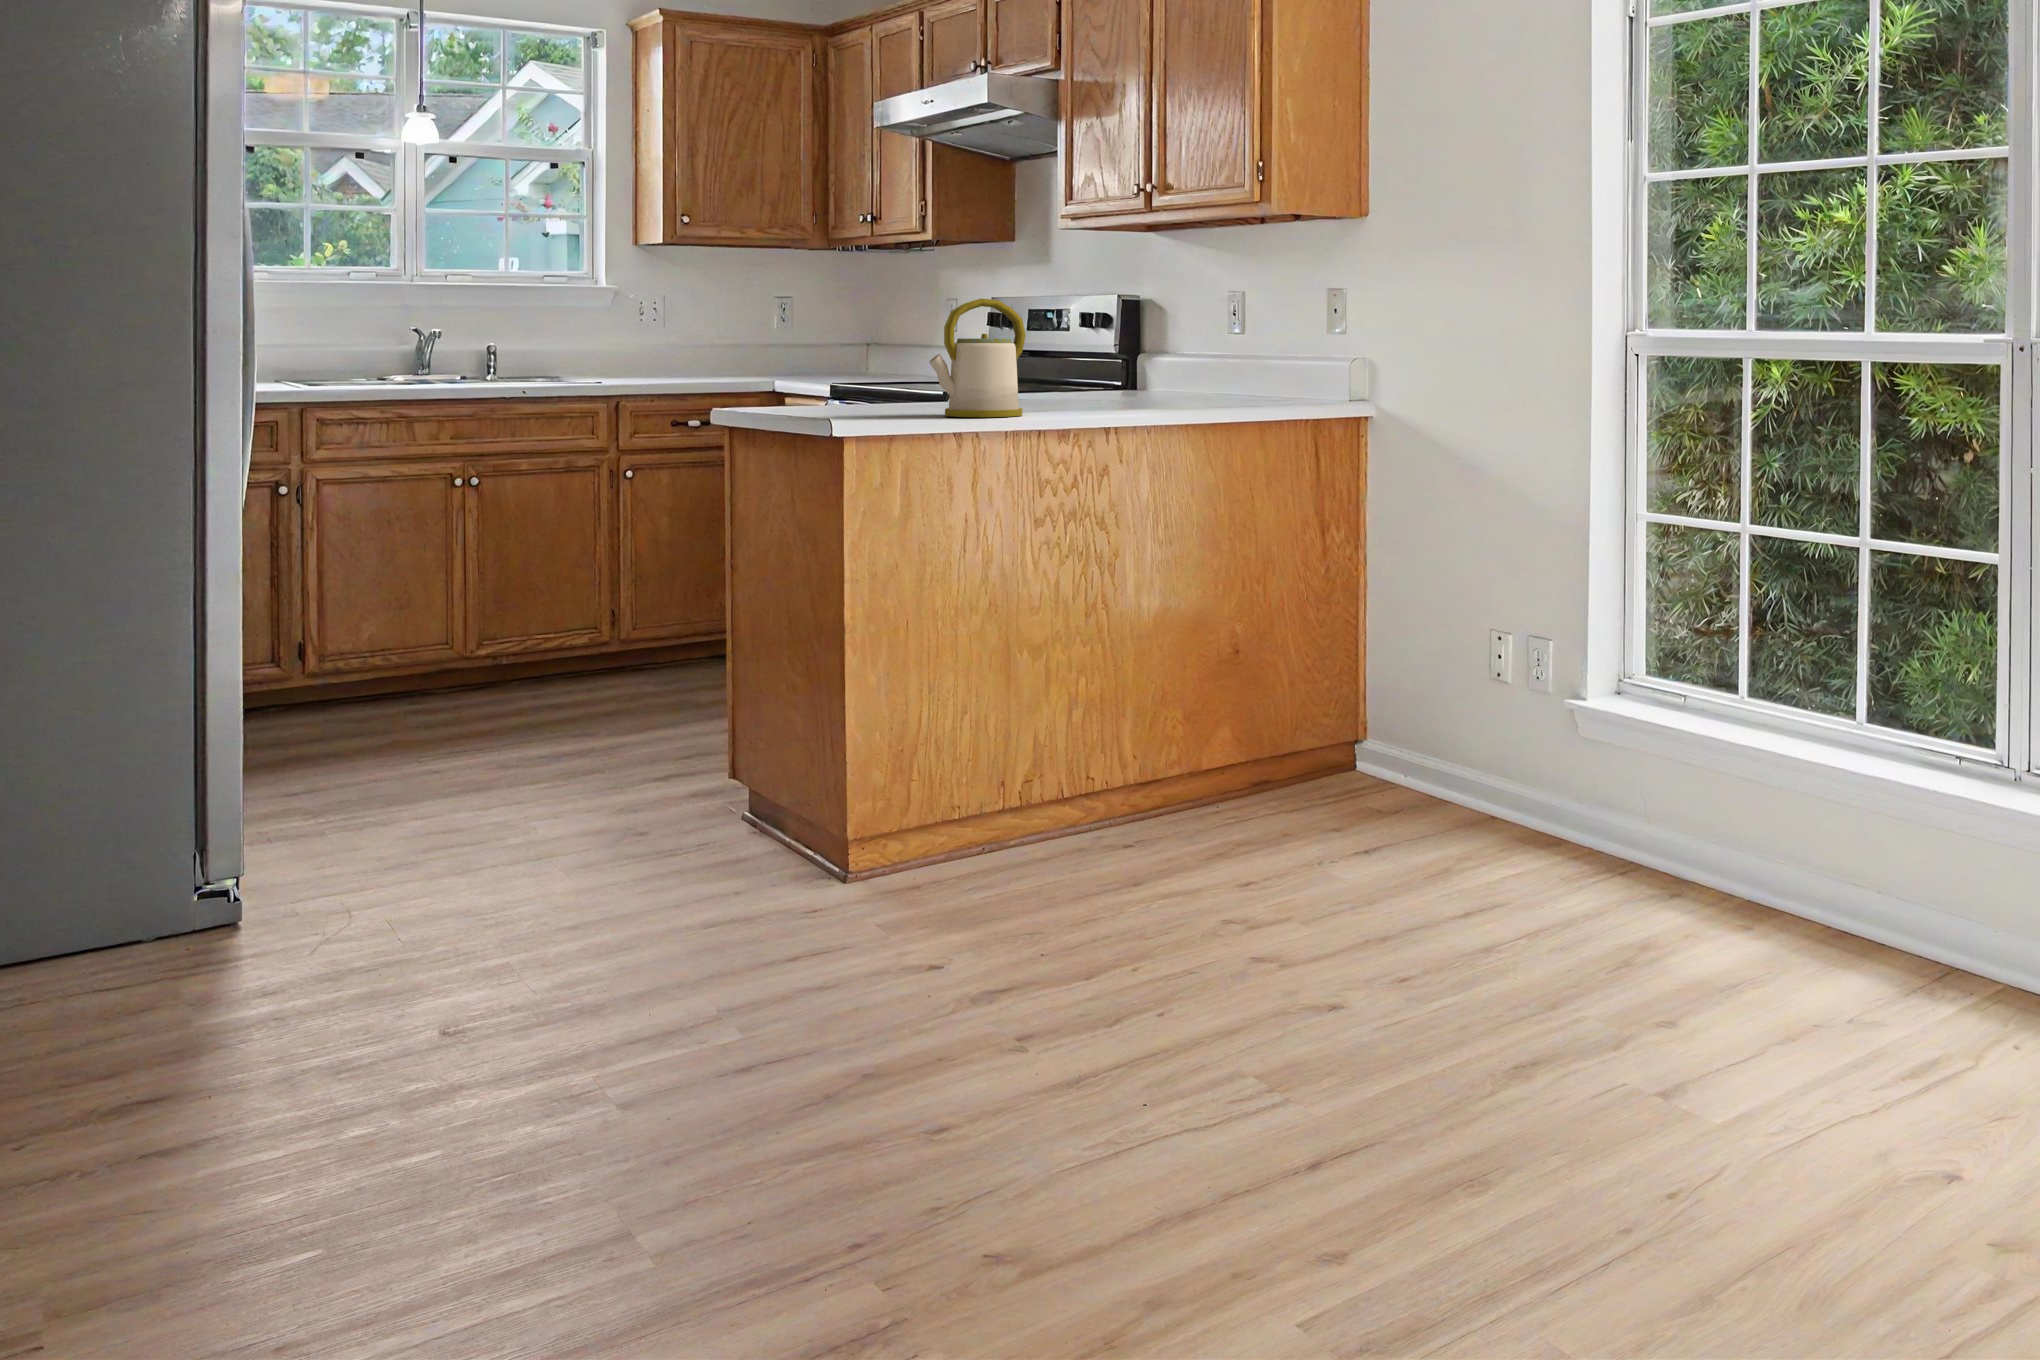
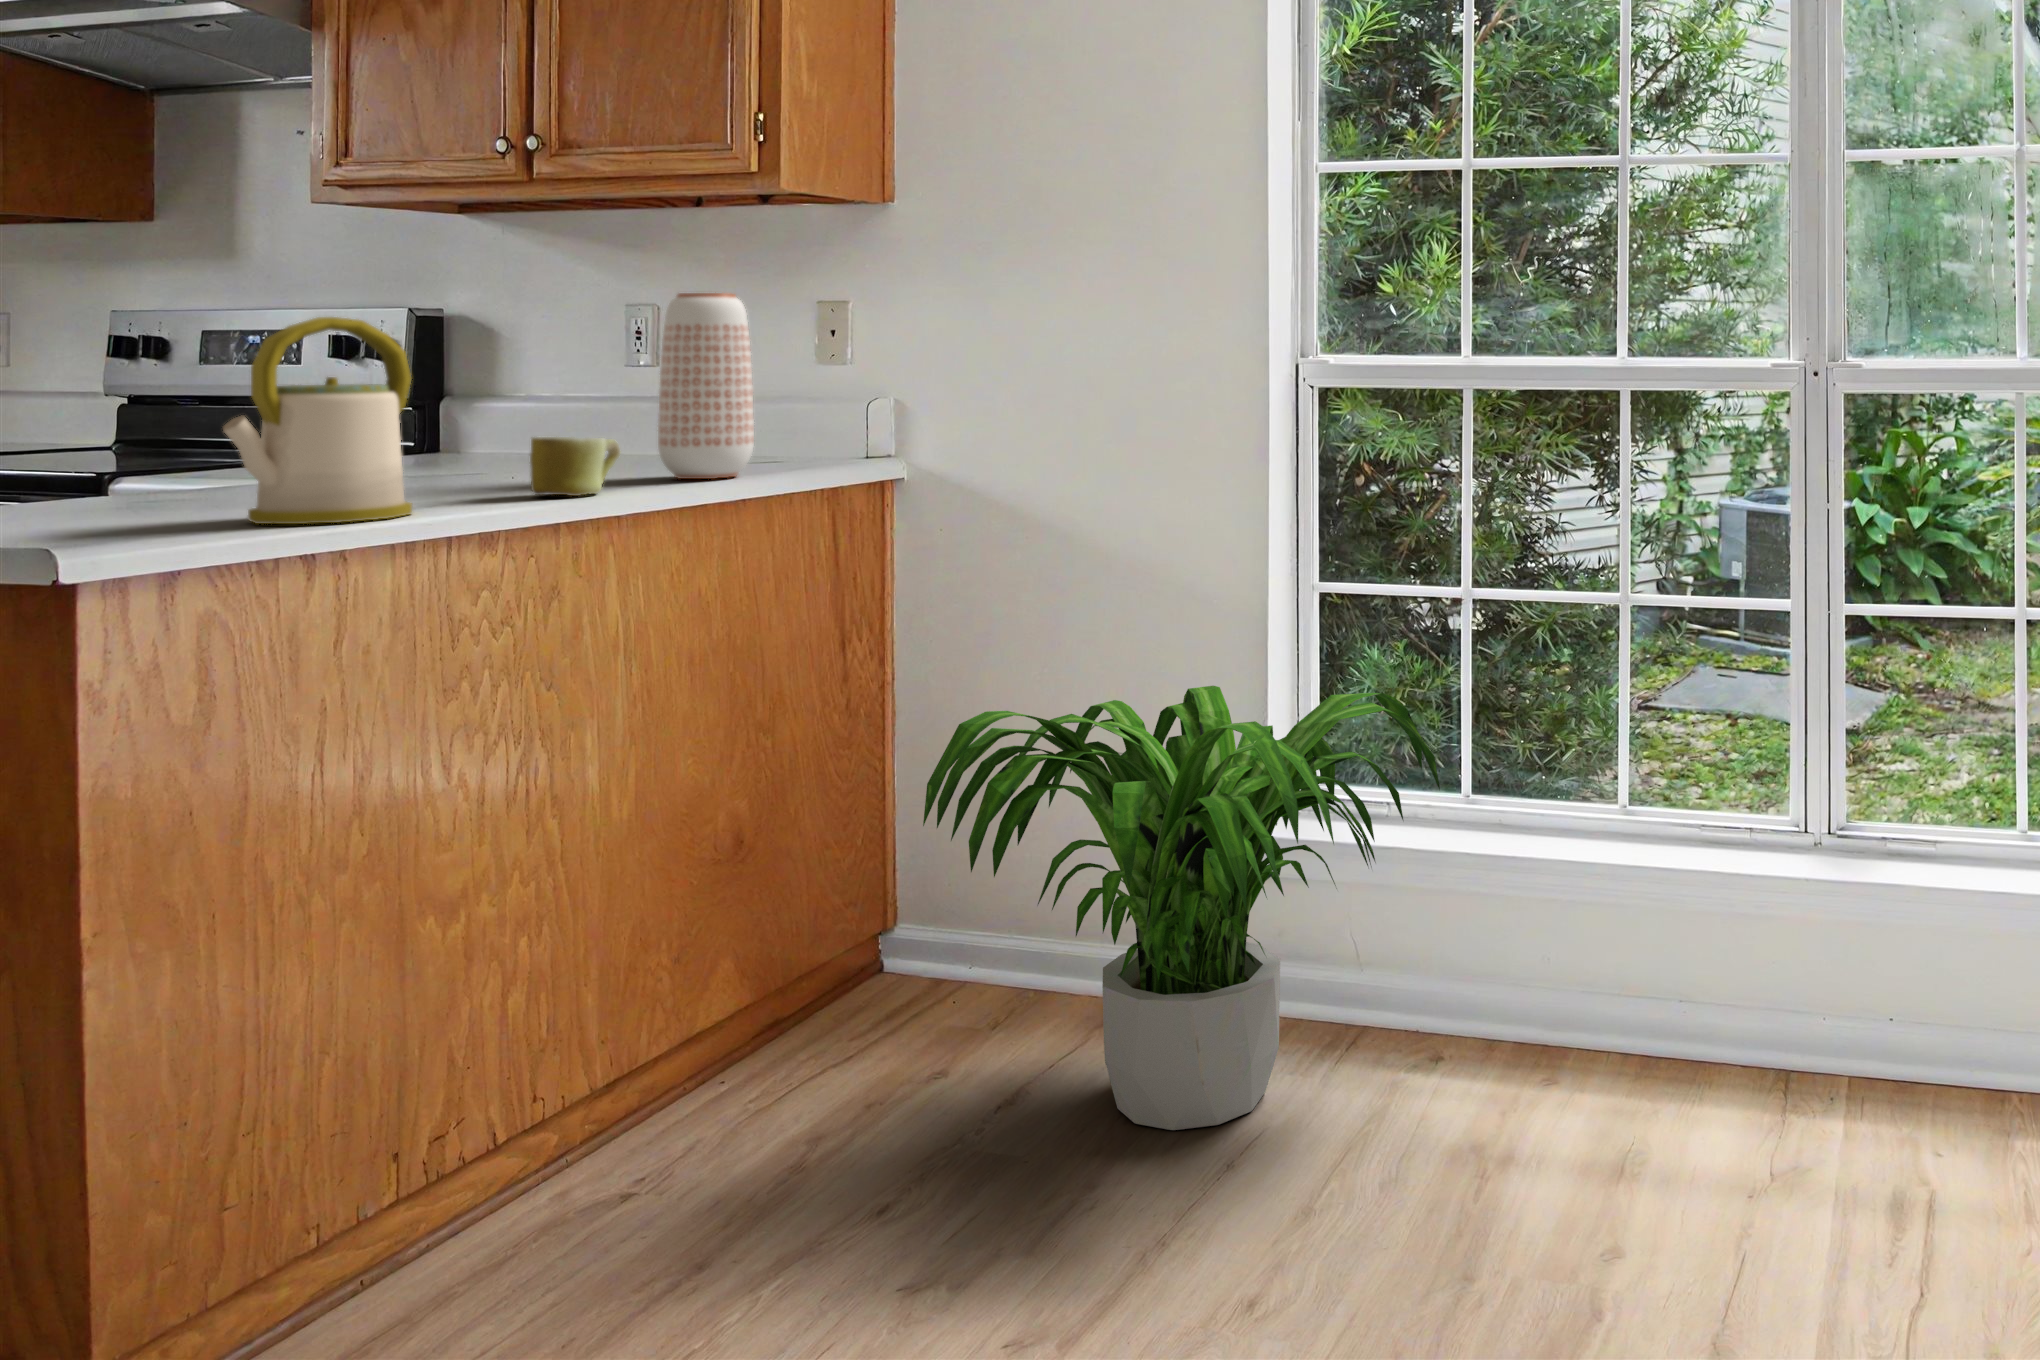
vase: none [1185,283,1242,407] -> present [658,293,754,479]
mug: none [1097,374,1150,411] -> present [530,437,620,496]
potted plant: none [1290,572,1671,894] -> present [923,686,1440,1130]

